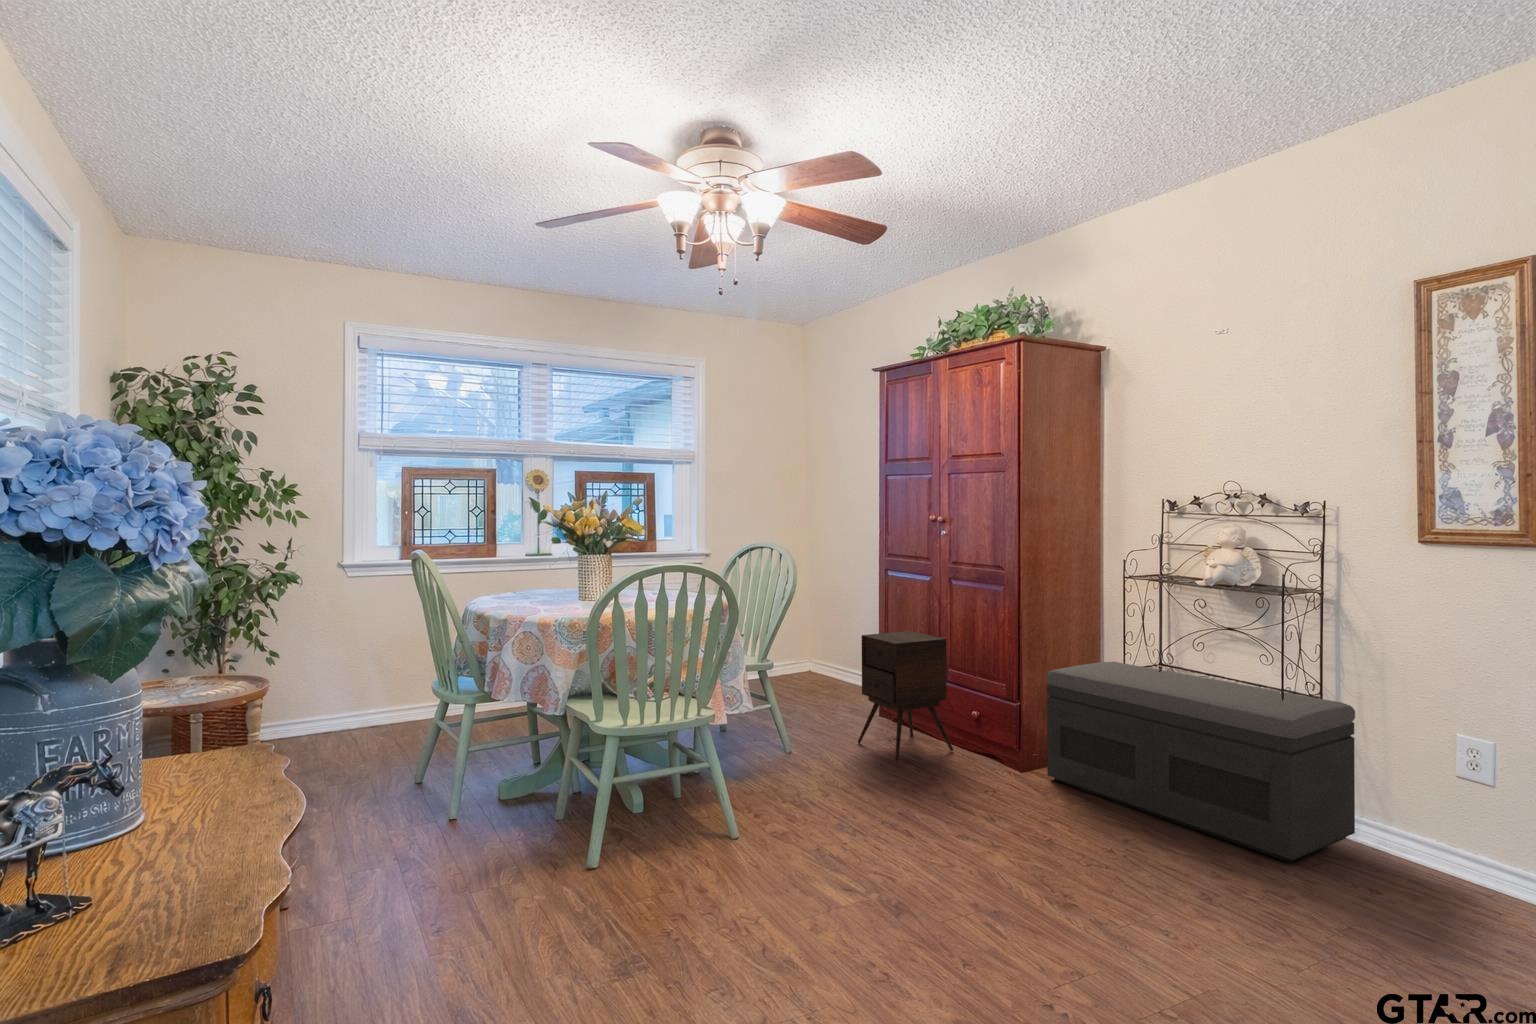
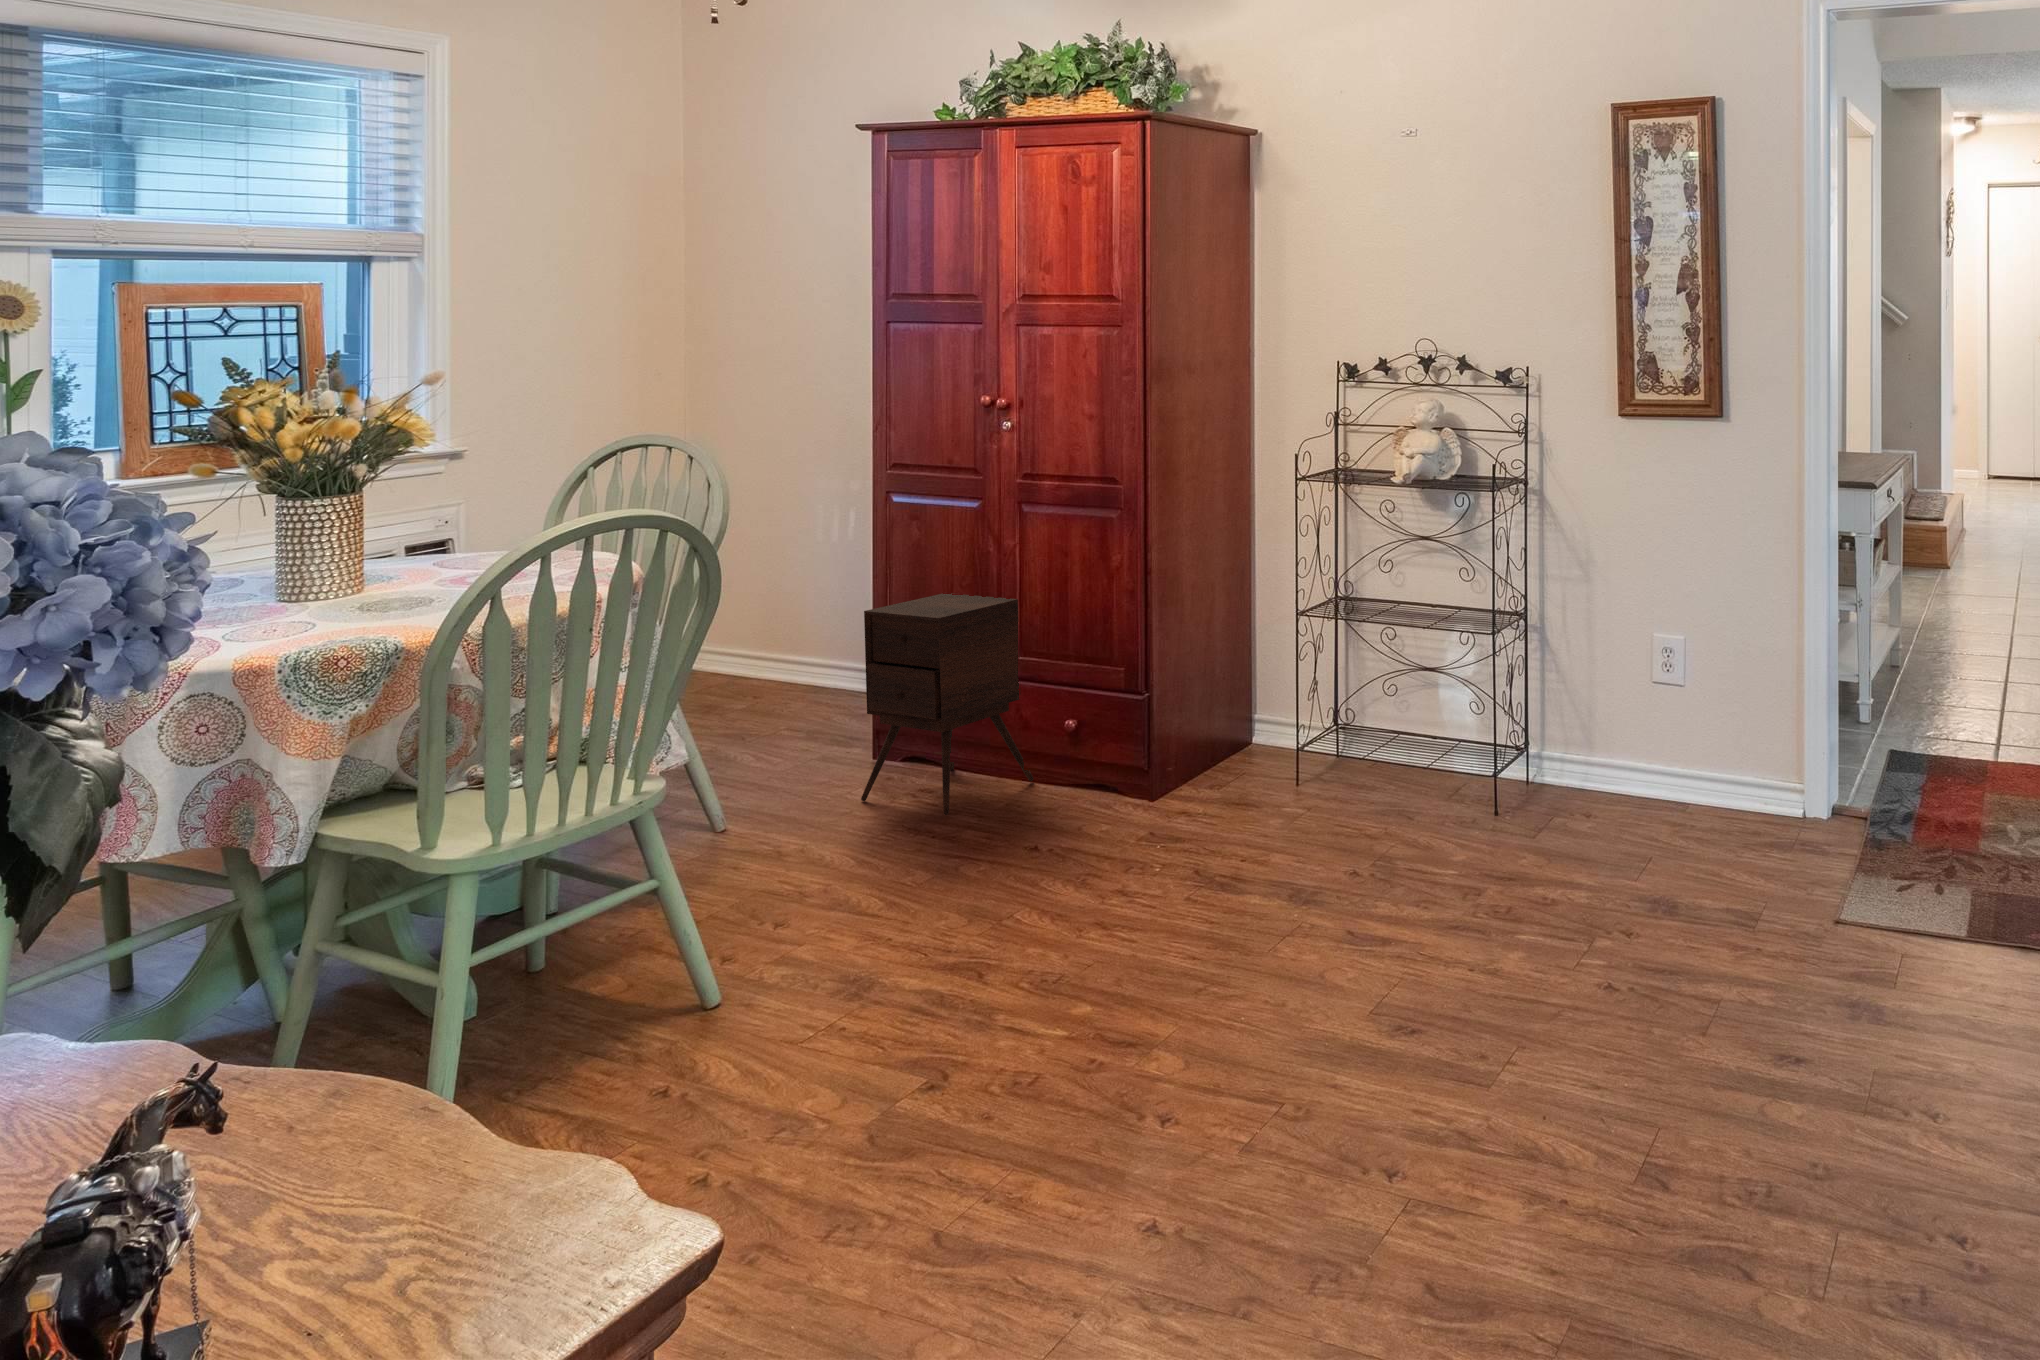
storage bench: present [1047,662,1355,862] -> none [1188,602,1569,828]

